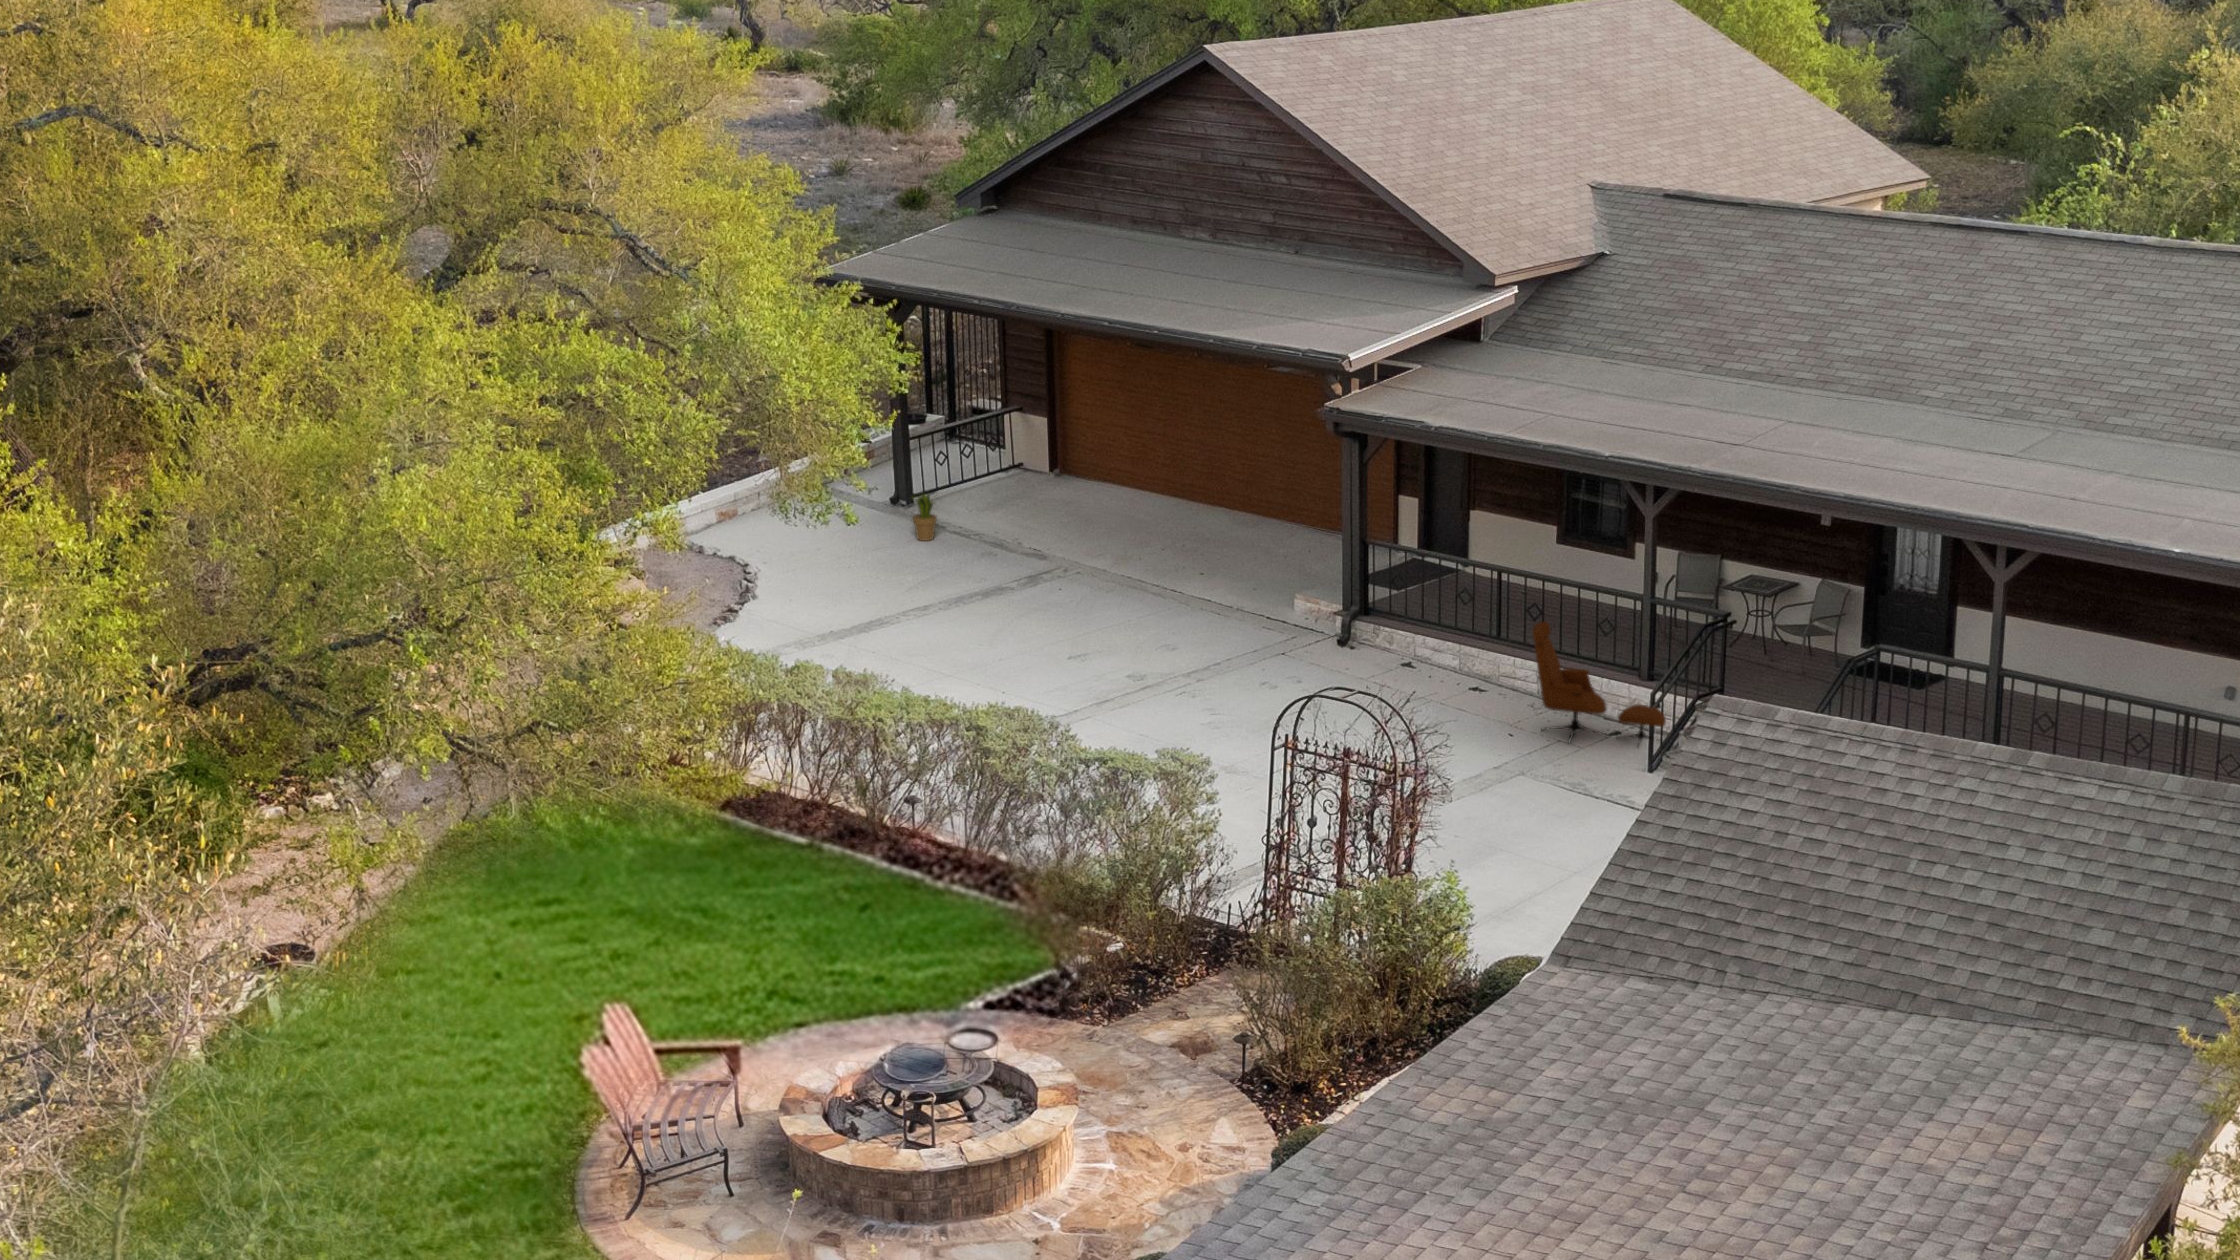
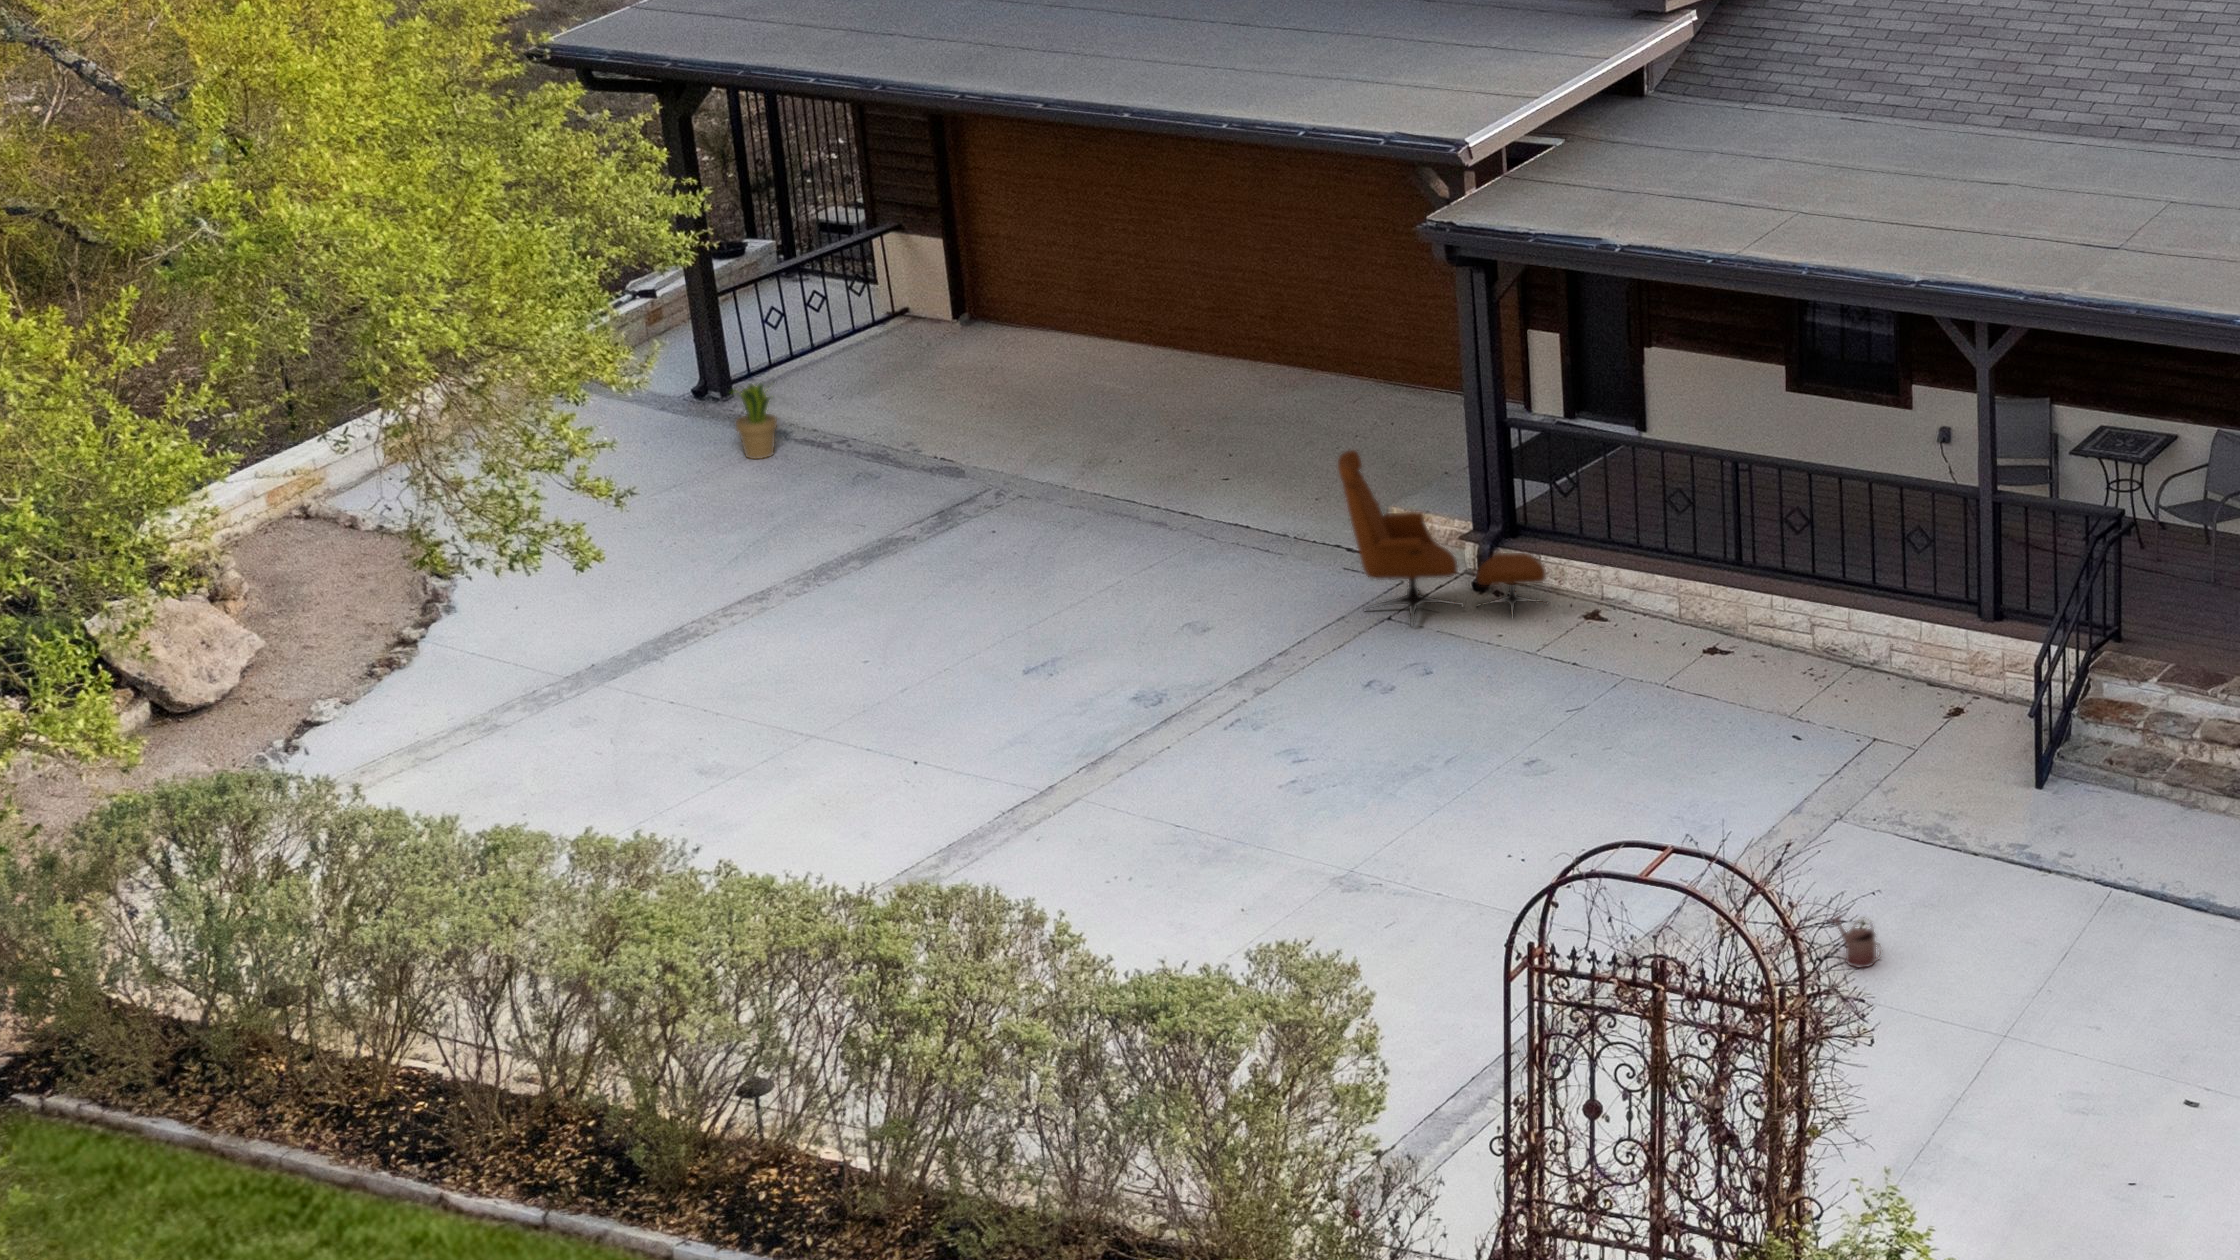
lounge chair: present [1533,621,1666,745] -> present [1338,450,1546,625]
watering can: none [1495,817,1522,847] -> present [1832,917,1883,968]

